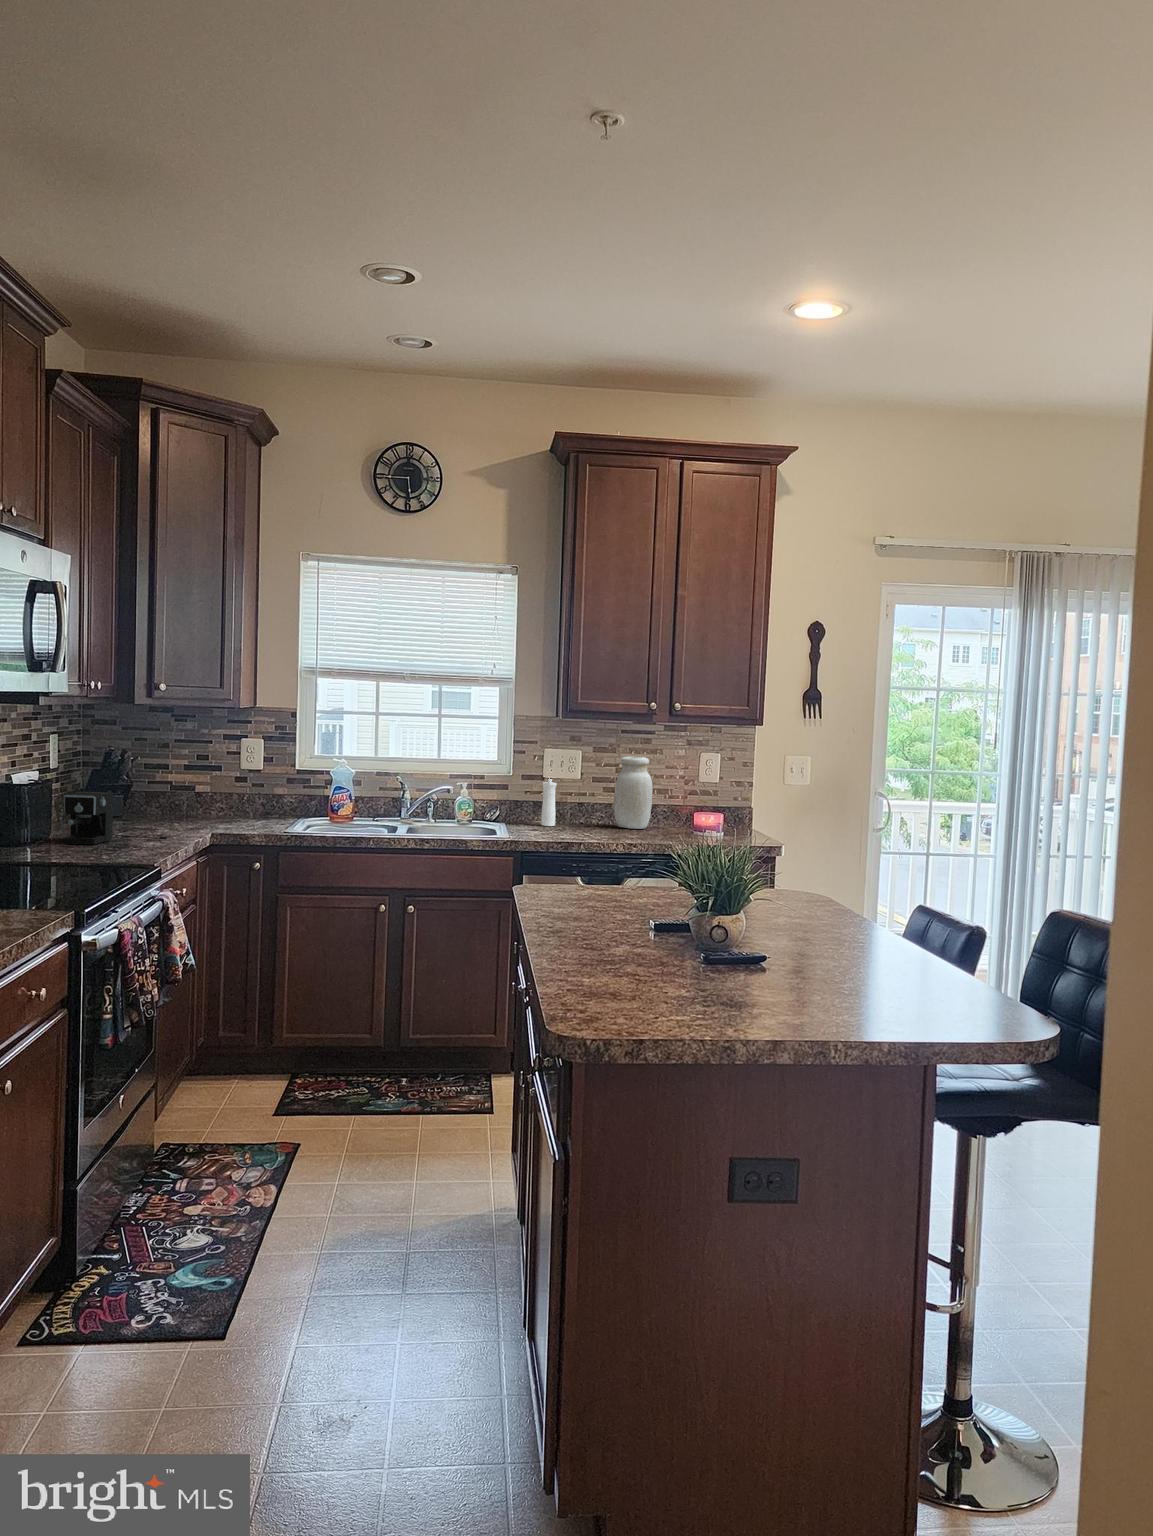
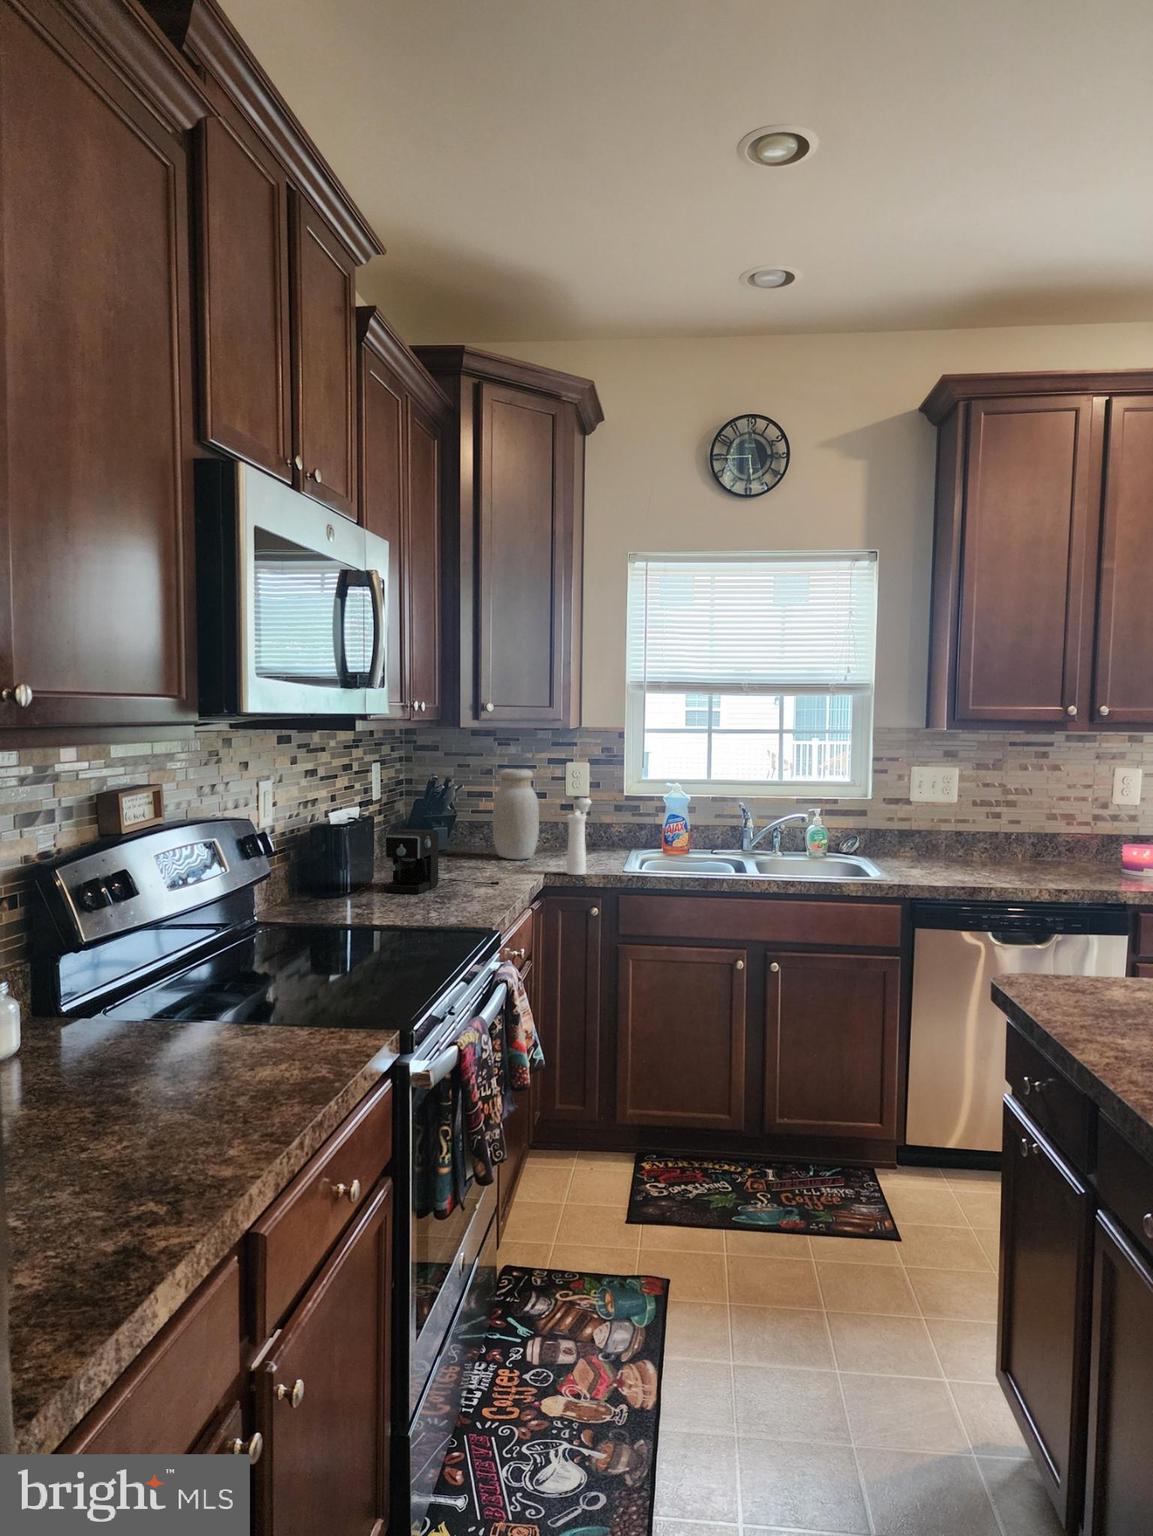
jar: present [614,757,653,829] -> present [493,769,539,859]
pepper mill: present [541,778,557,826] -> present [567,798,591,875]

